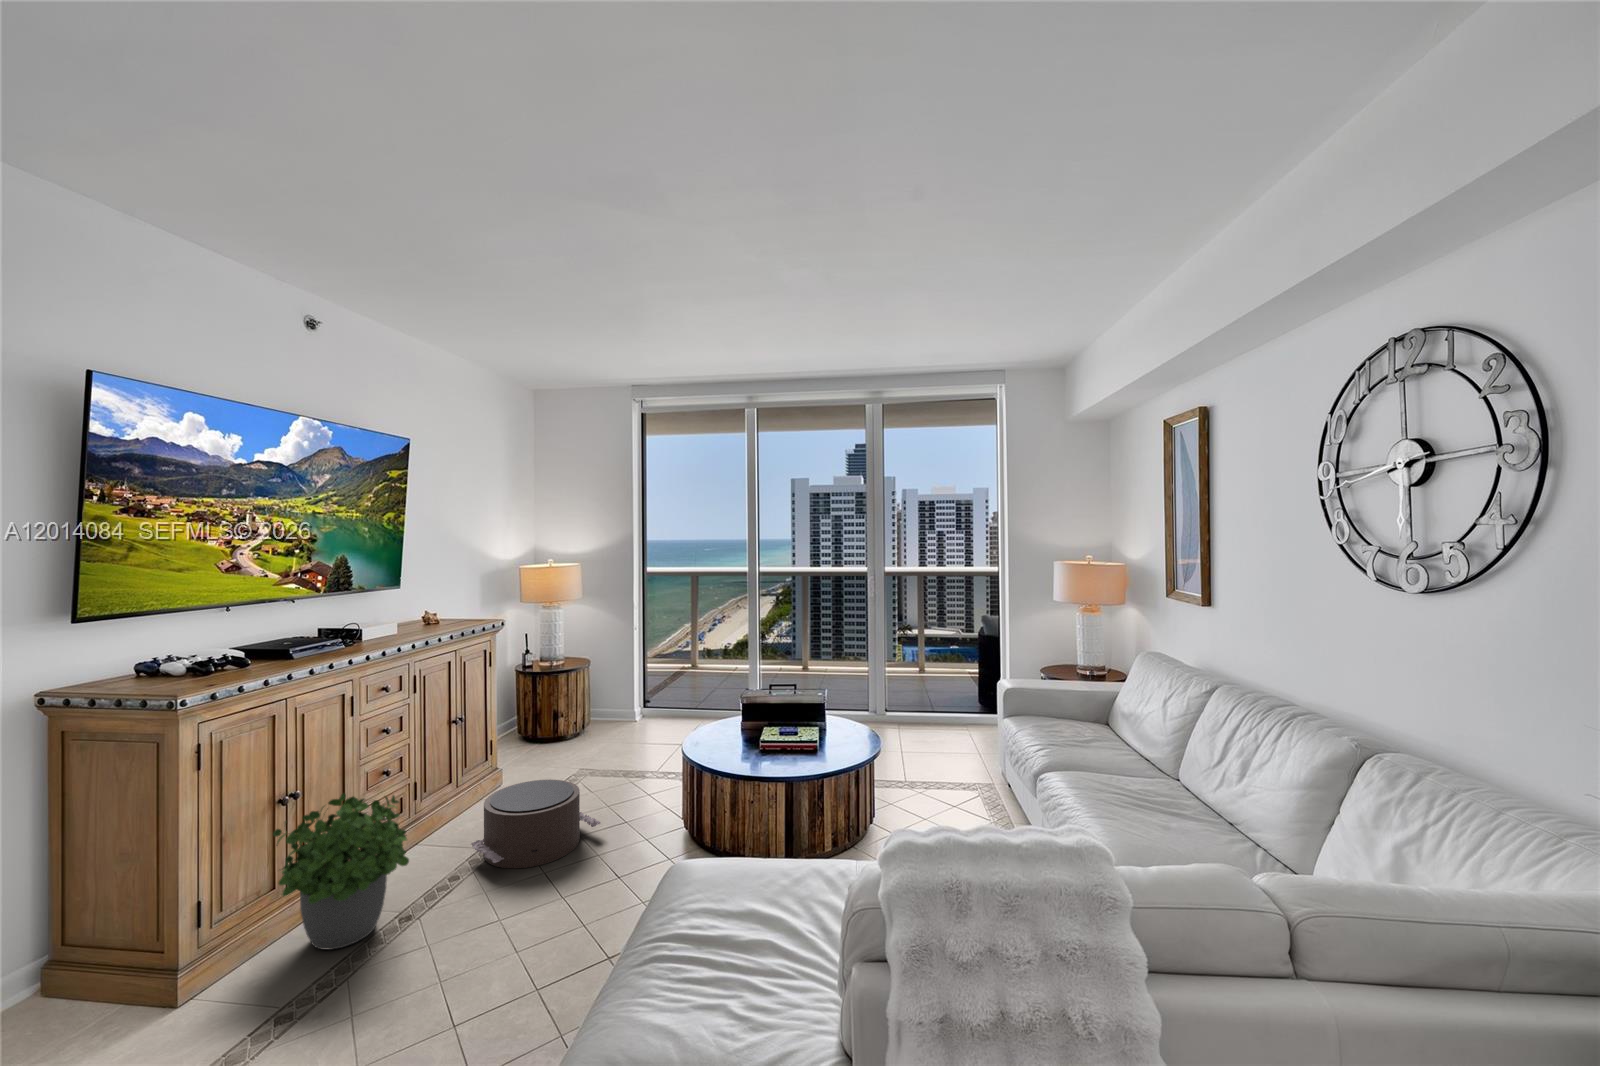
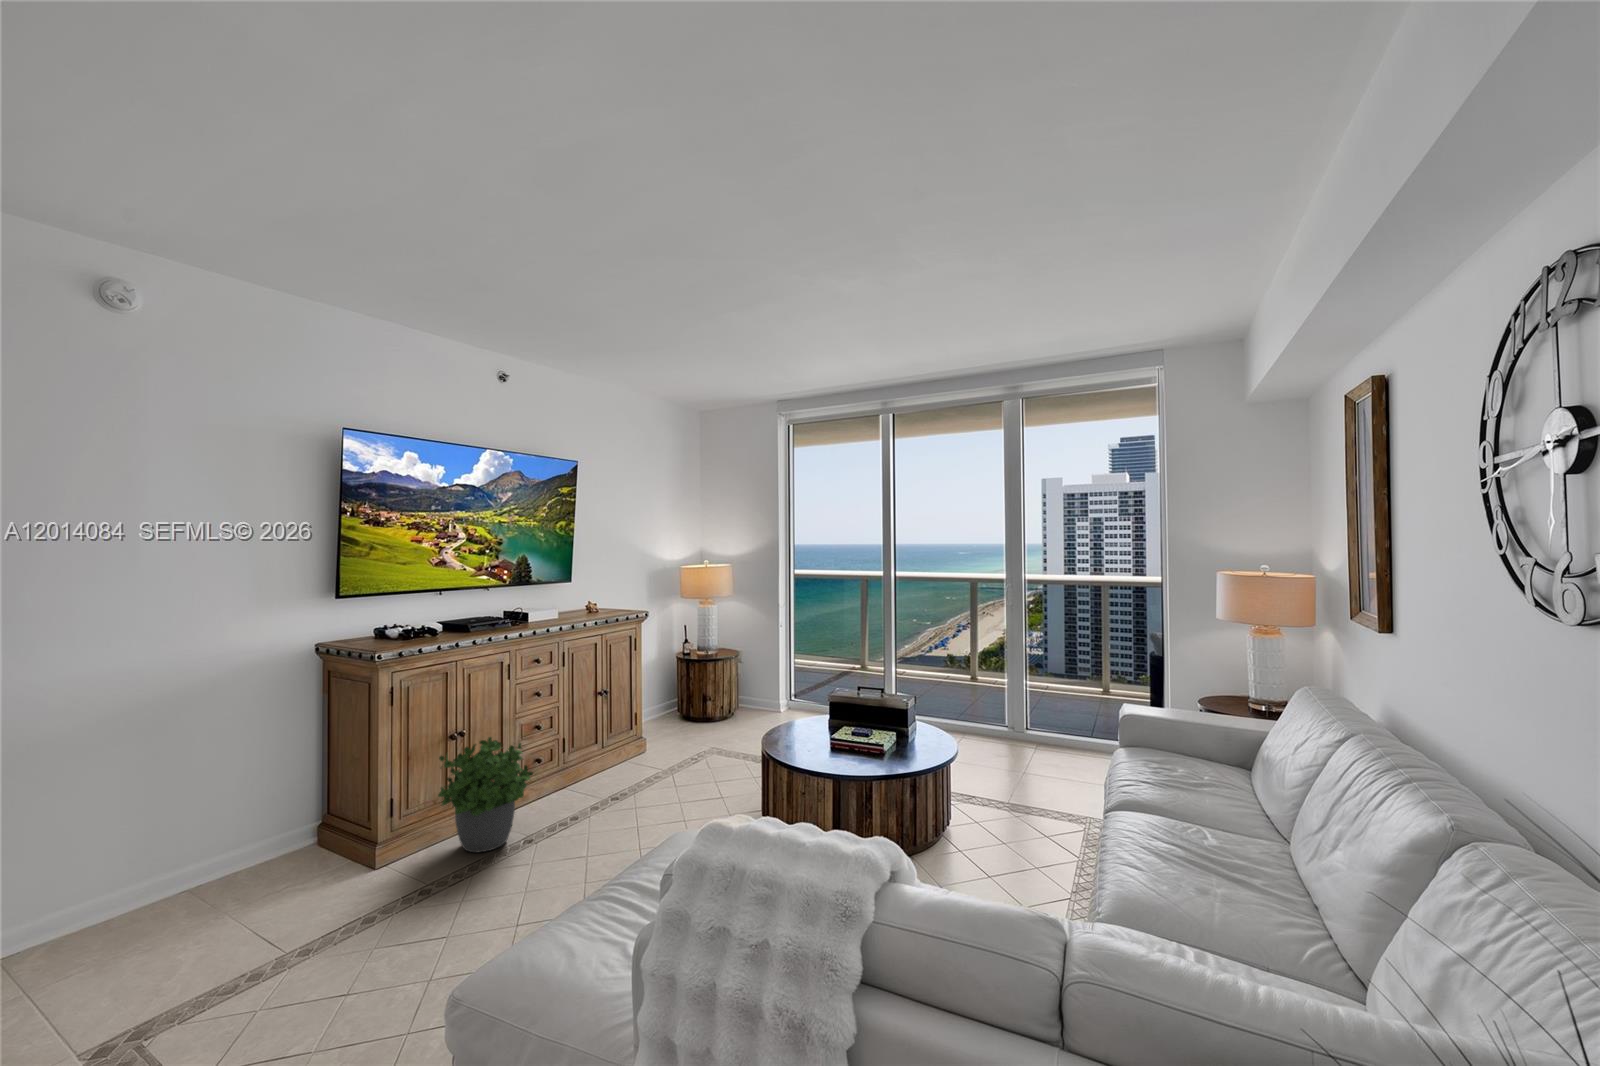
pouf: present [471,779,601,868] -> none [592,750,695,820]

